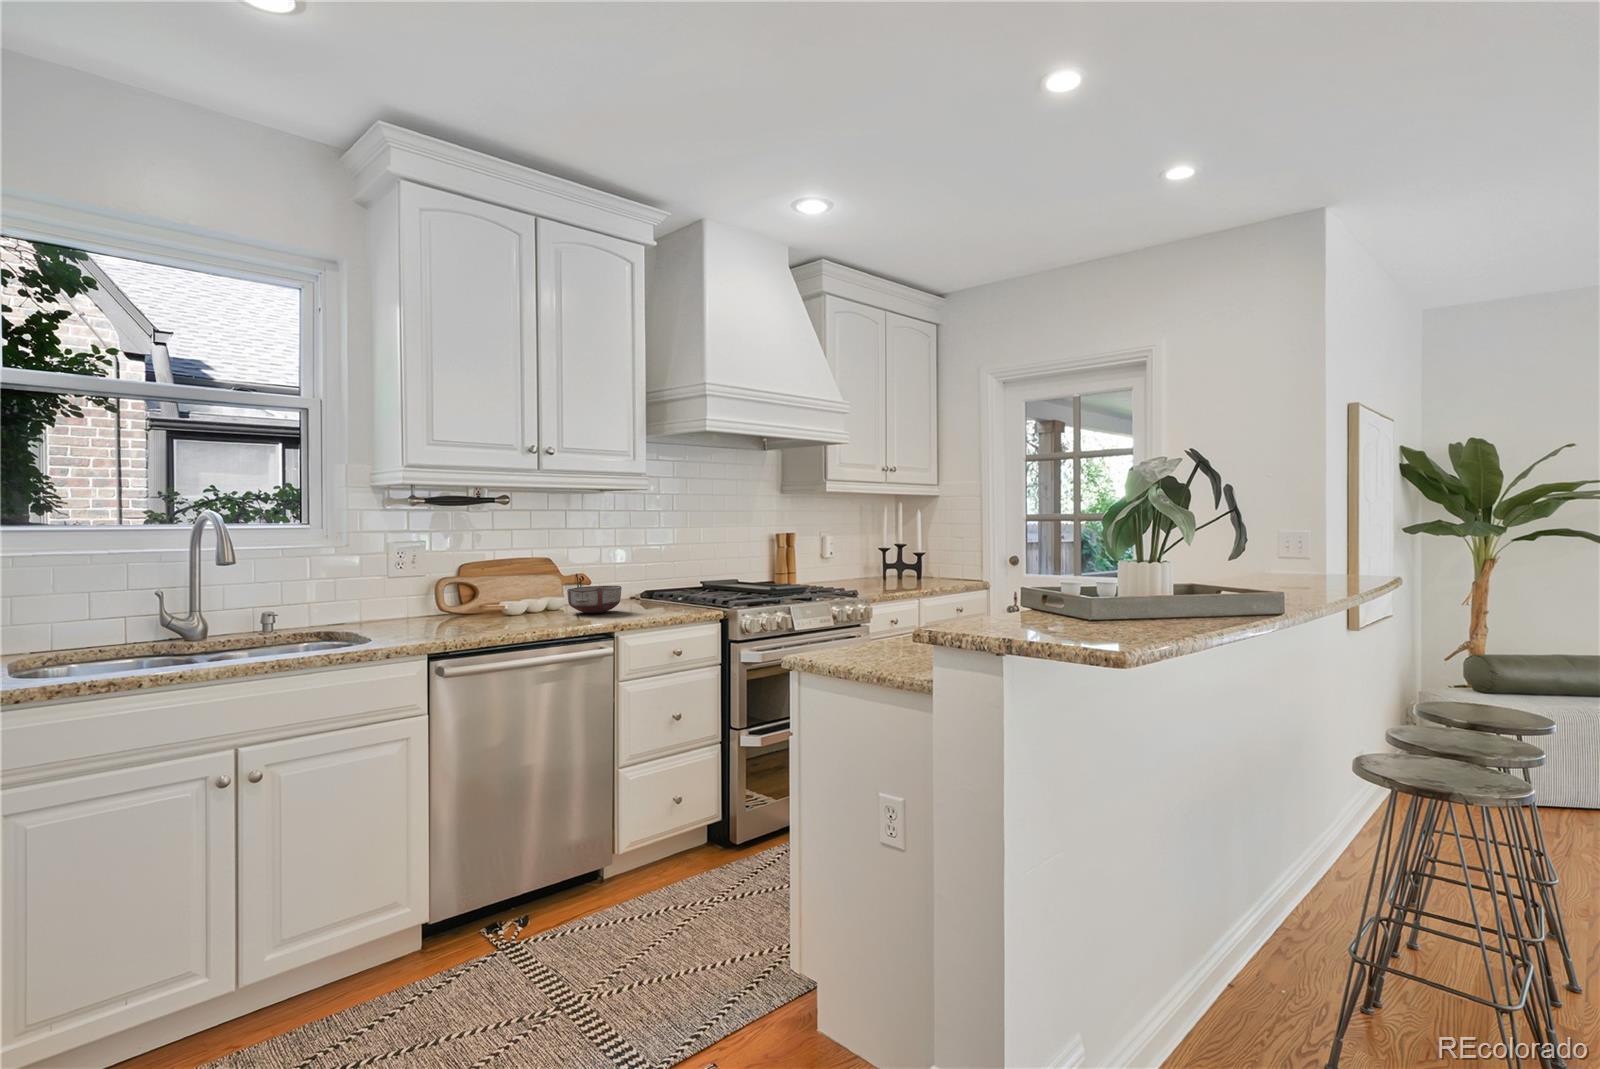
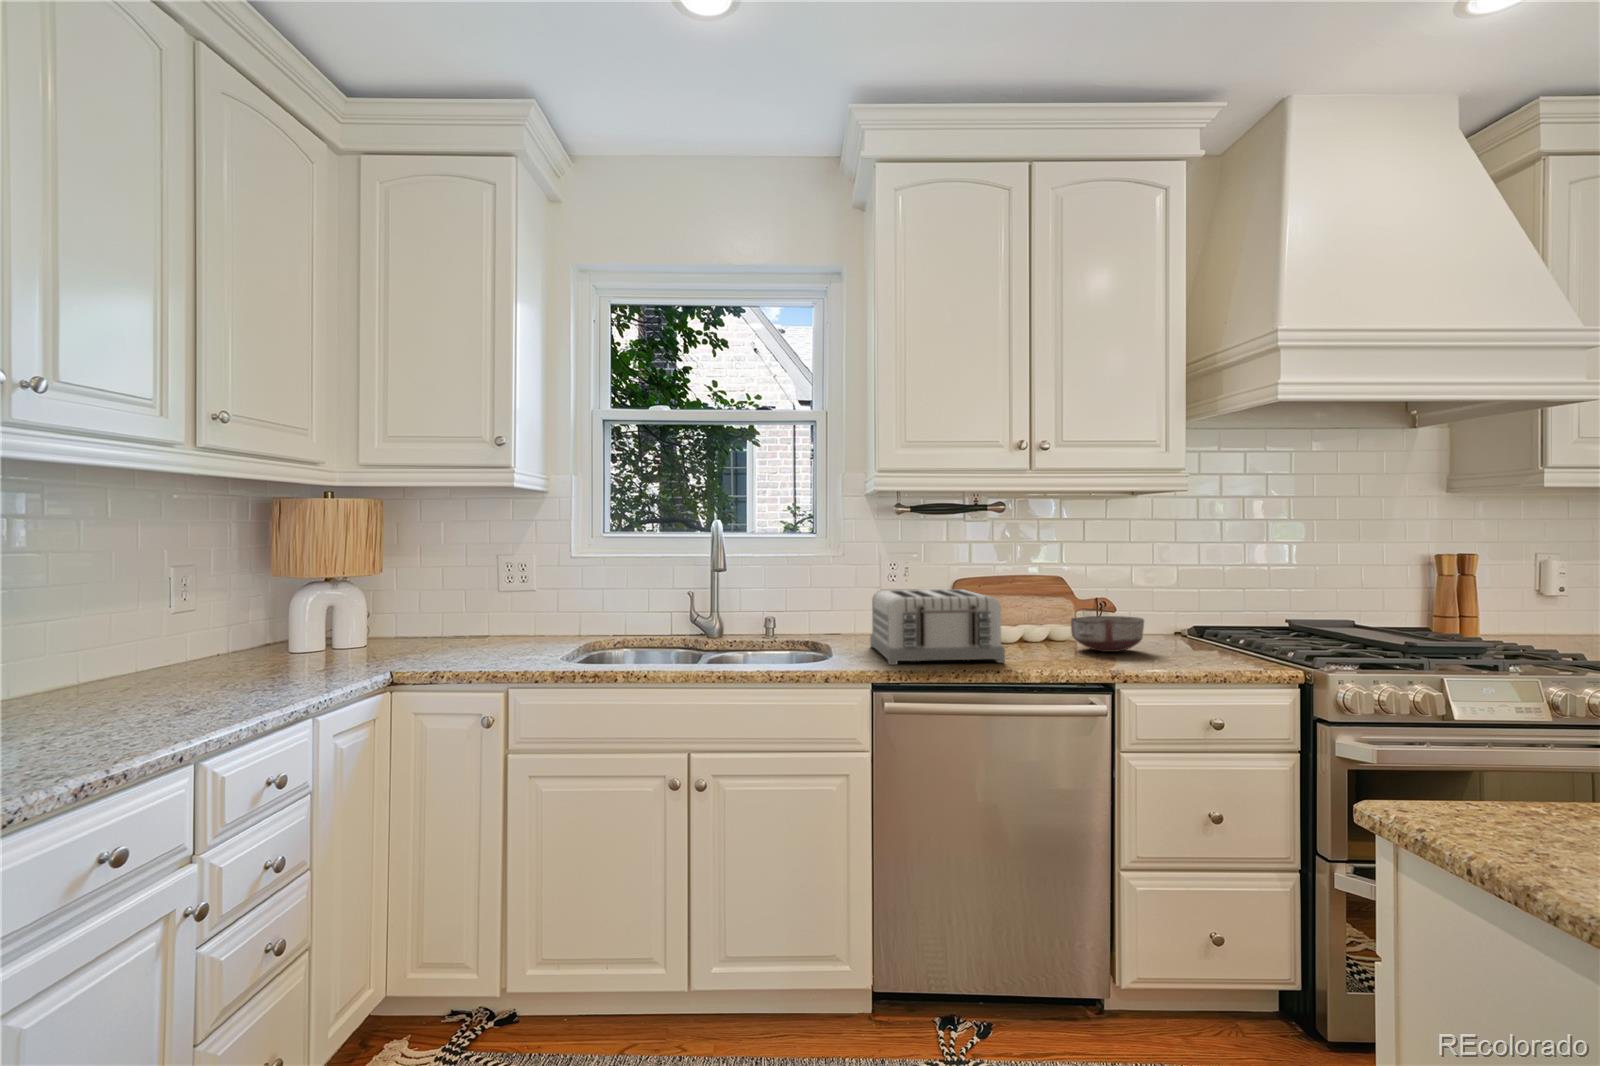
toaster: none [395,571,533,638] -> present [870,589,1005,665]

